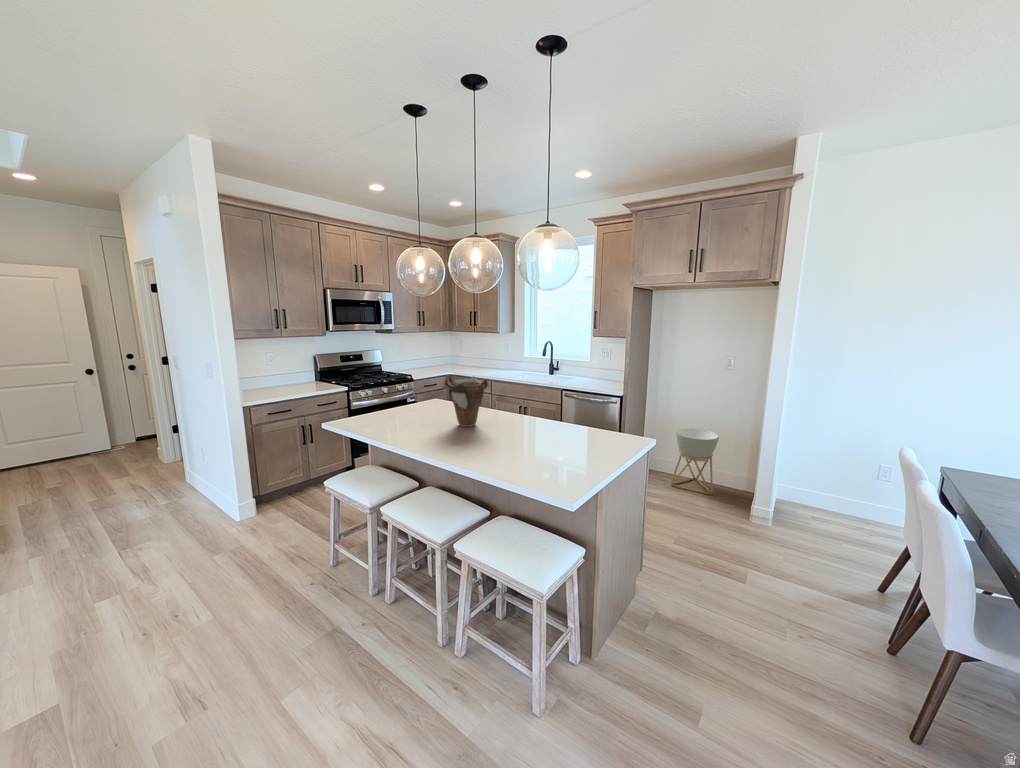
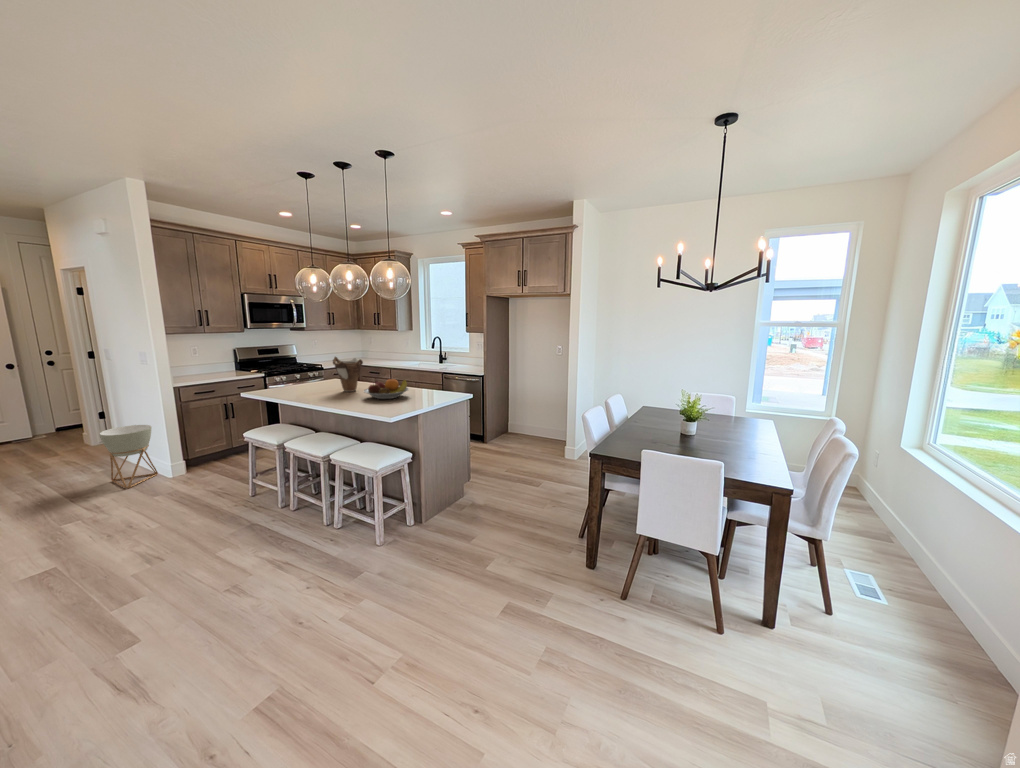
fruit bowl: none [497,414,565,447] -> present [364,379,409,399]
planter: present [671,428,719,495] -> present [99,425,158,488]

